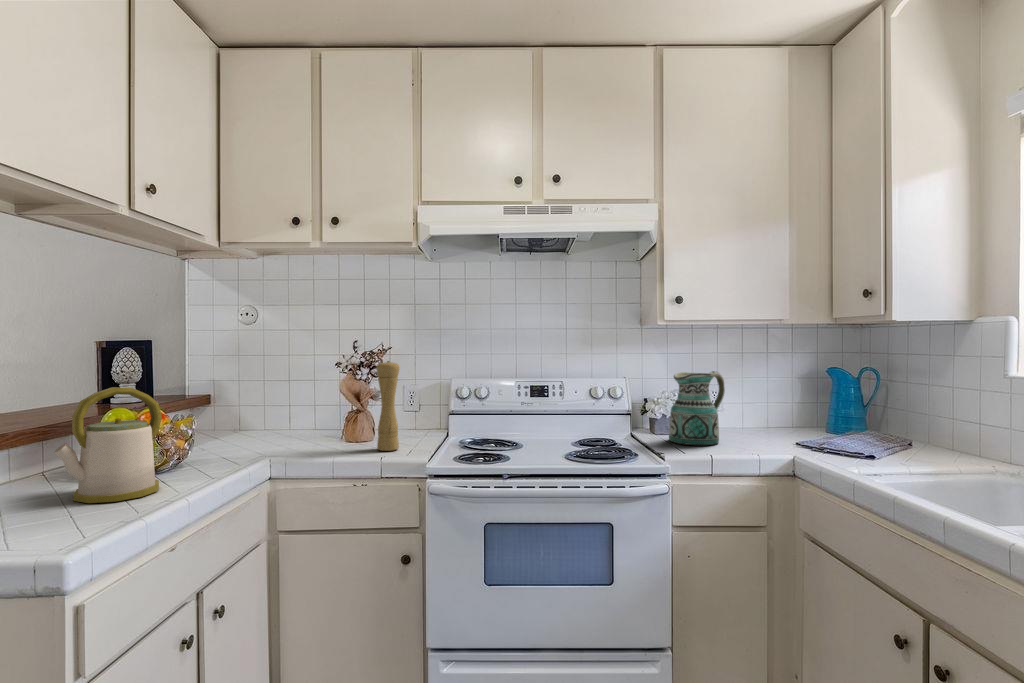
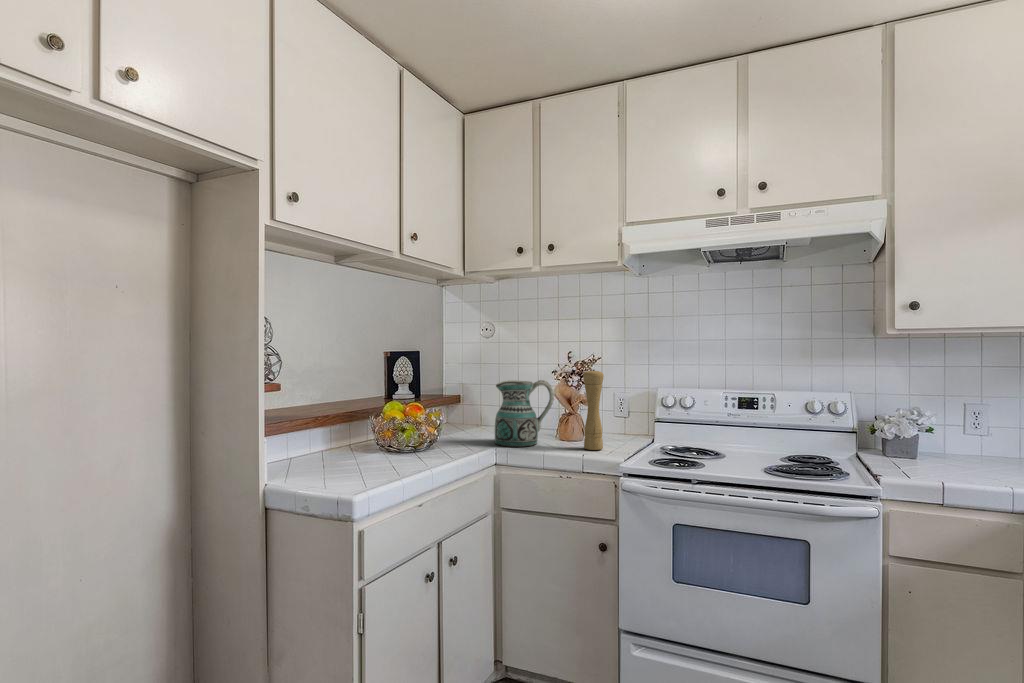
ceramic pitcher: present [669,371,725,445] -> present [495,380,554,447]
kettle: present [54,387,162,503] -> none [353,386,418,467]

